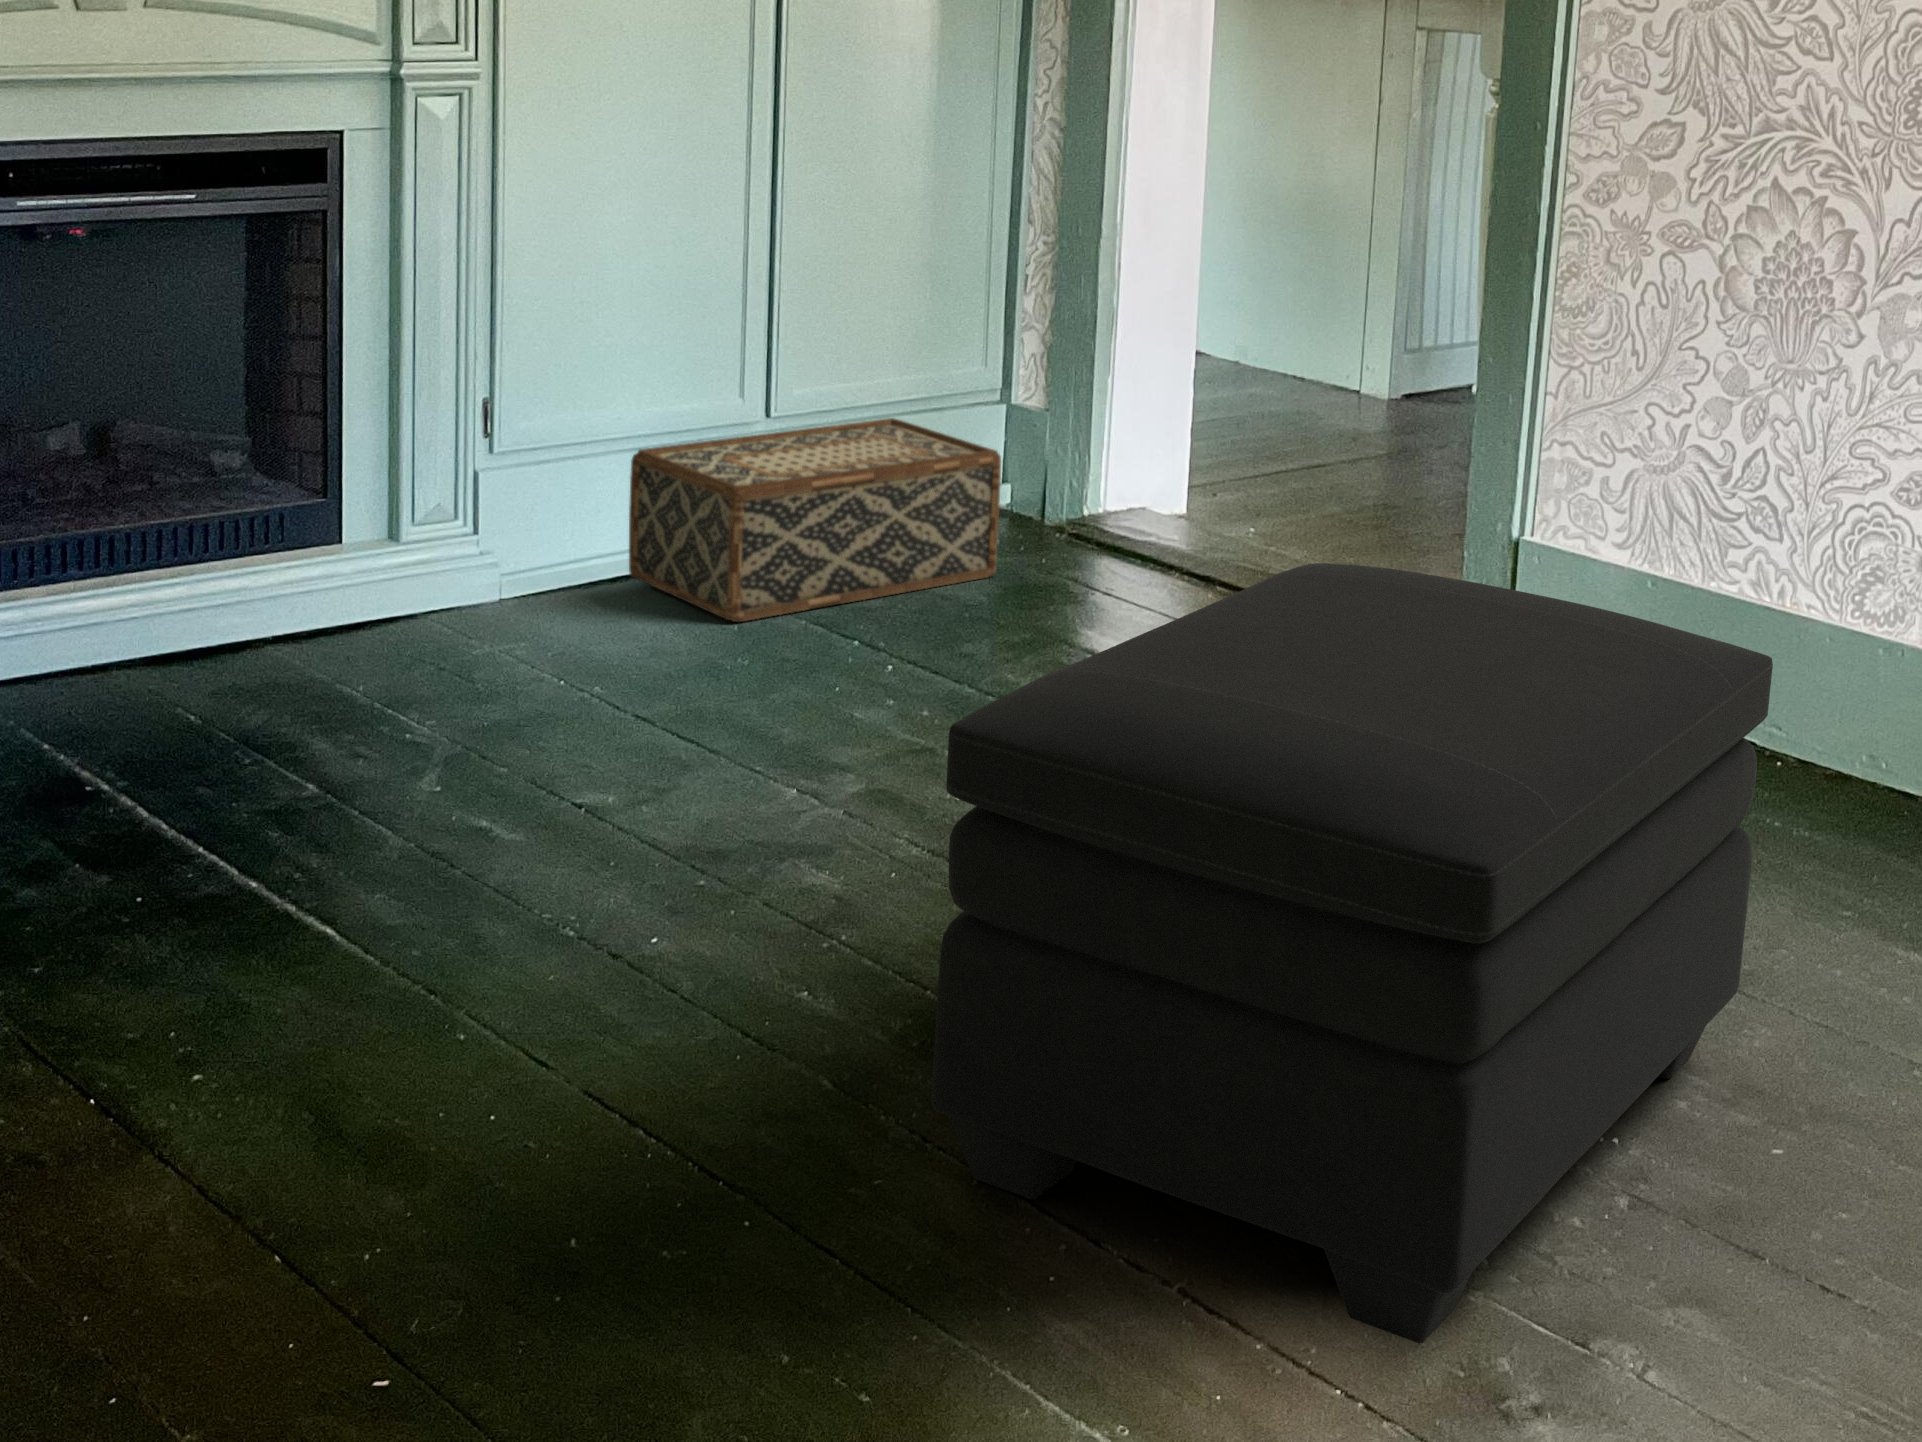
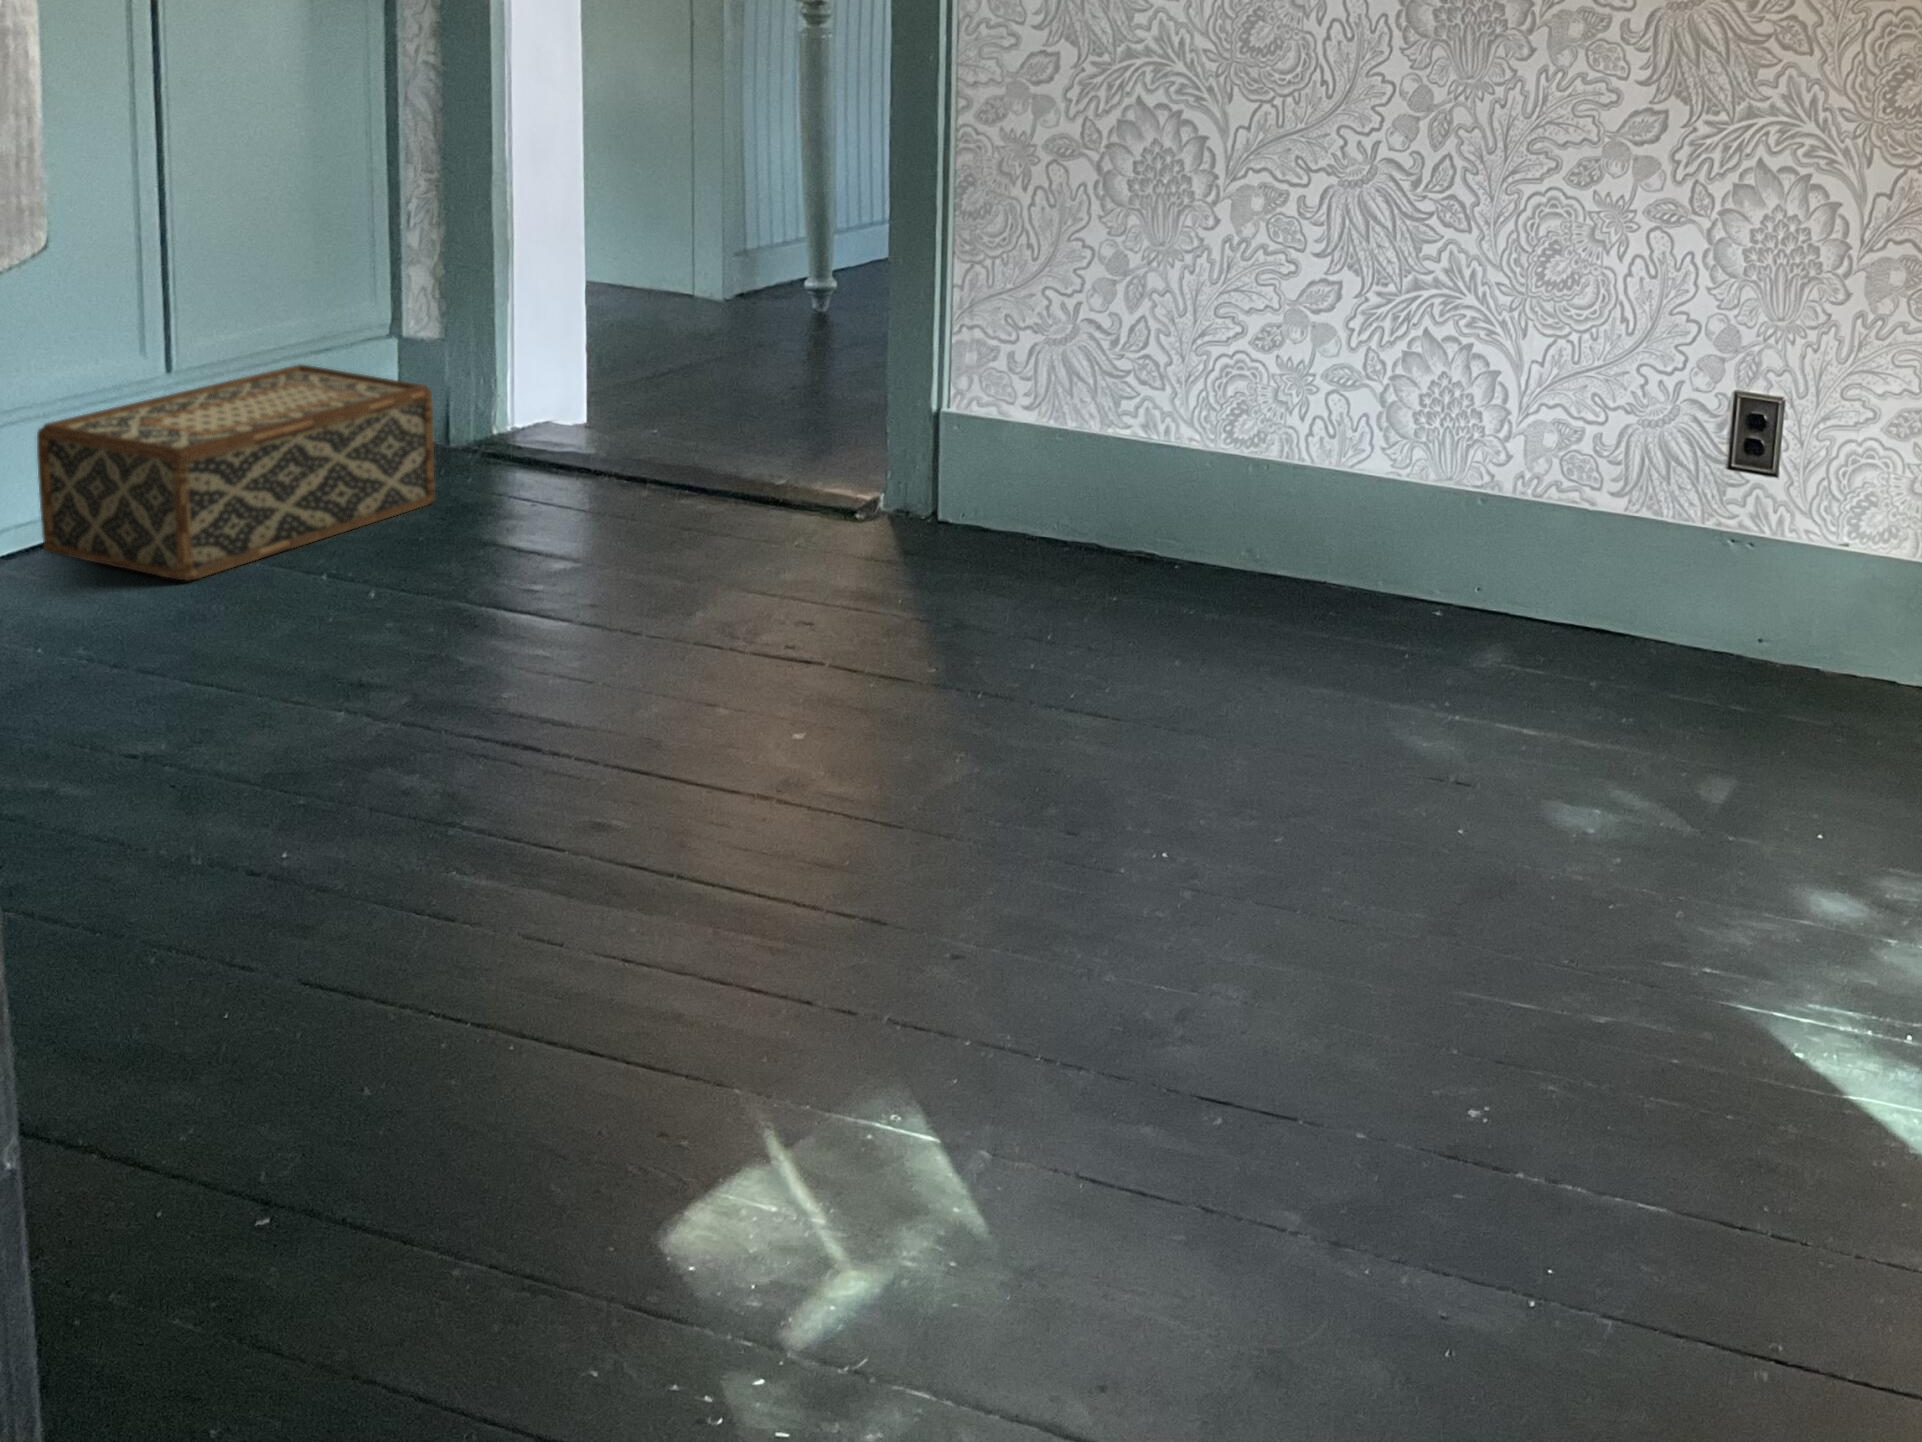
ottoman: present [932,563,1773,1343] -> none [638,451,1242,1042]

